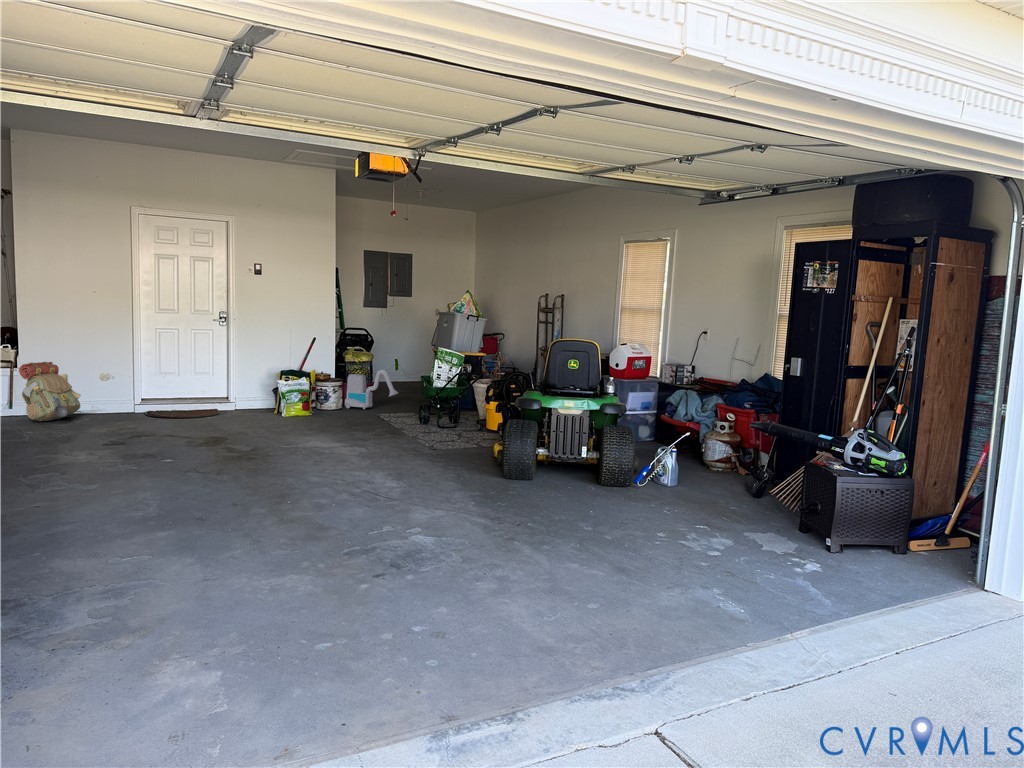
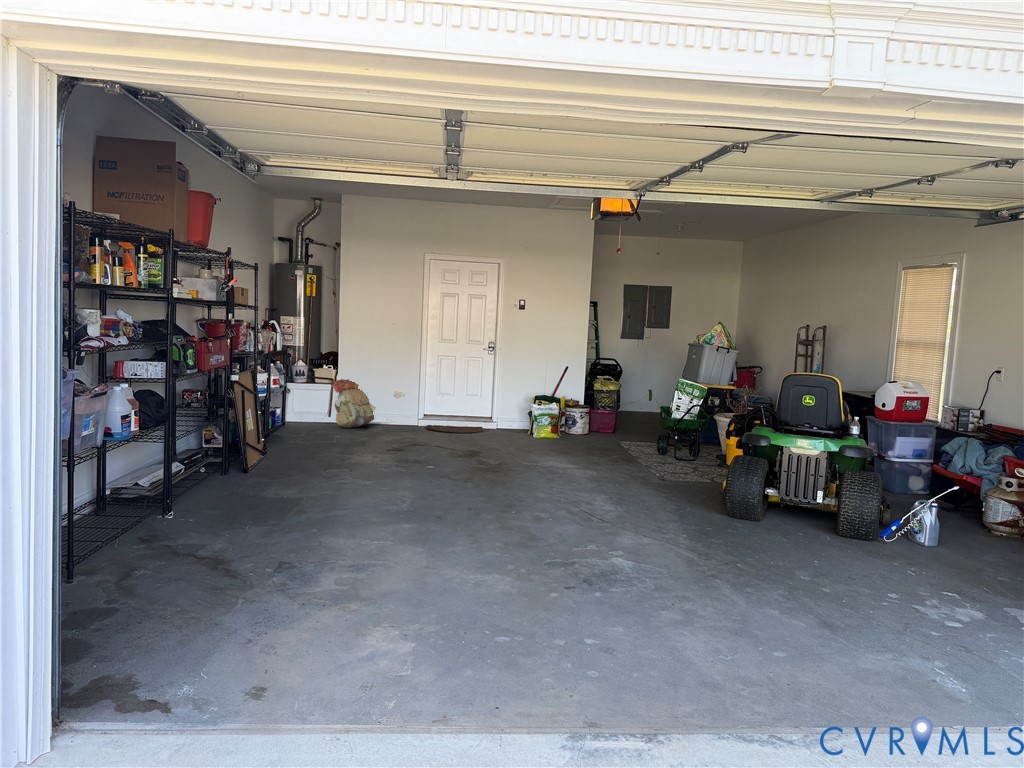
vacuum cleaner: present [345,370,399,409] -> none [593,399,644,437]

